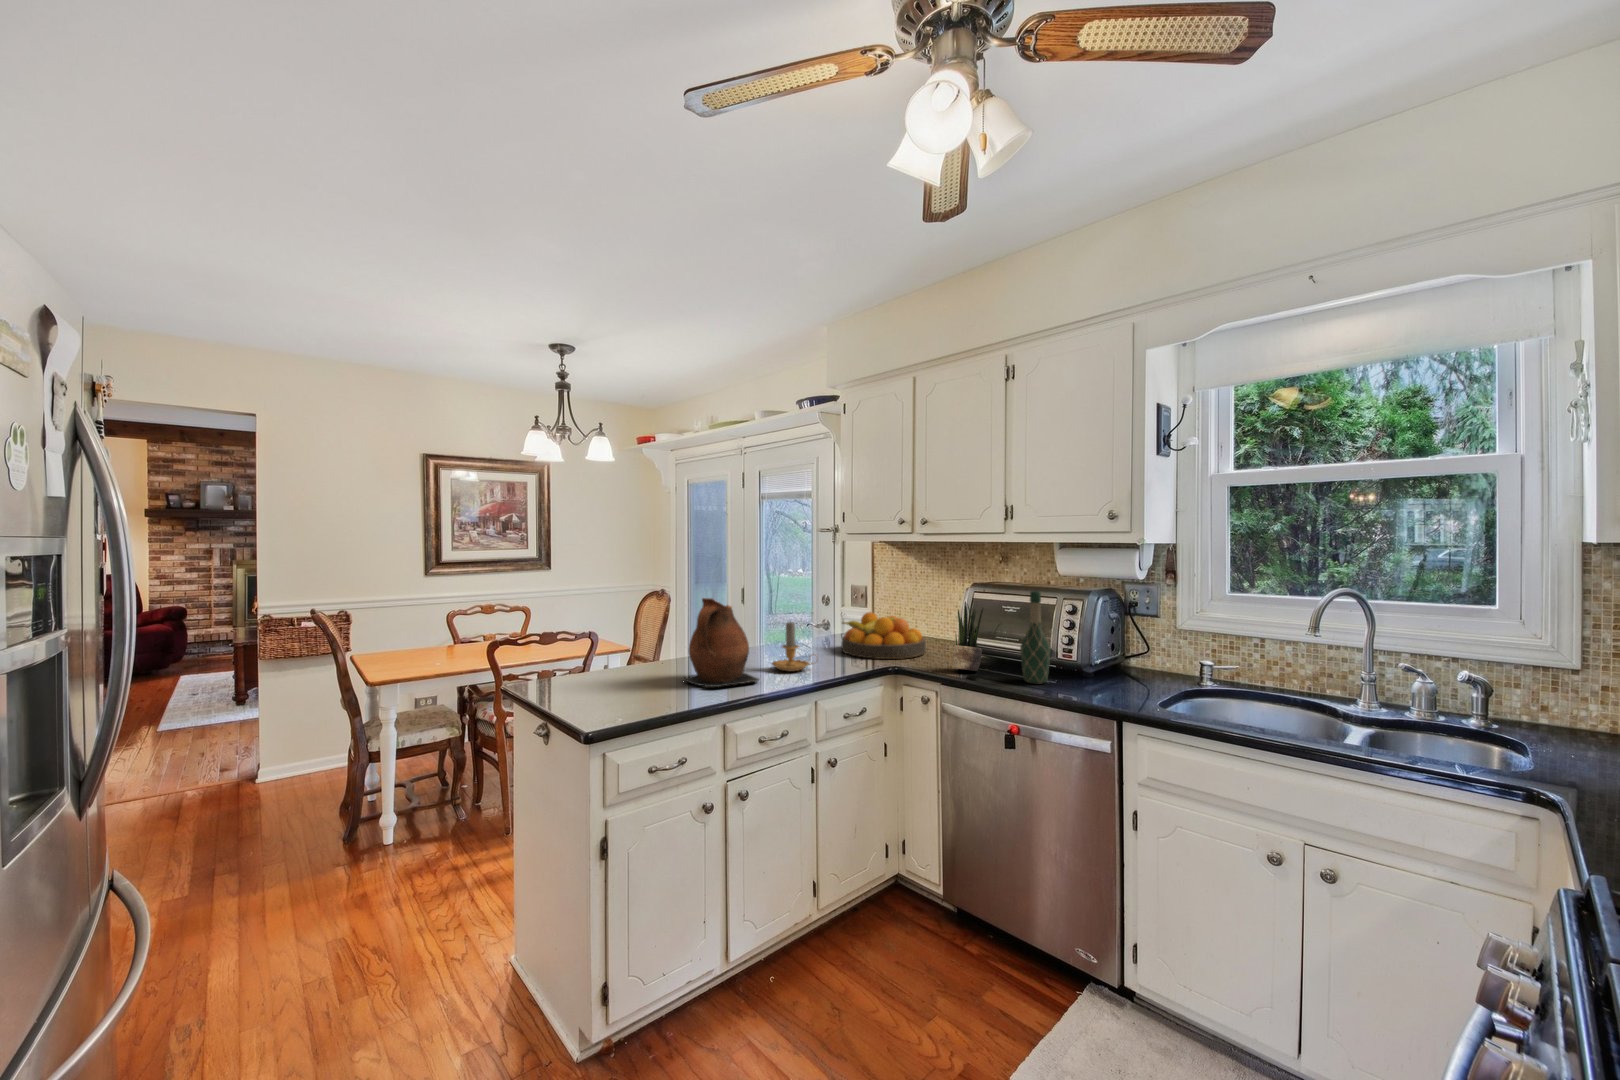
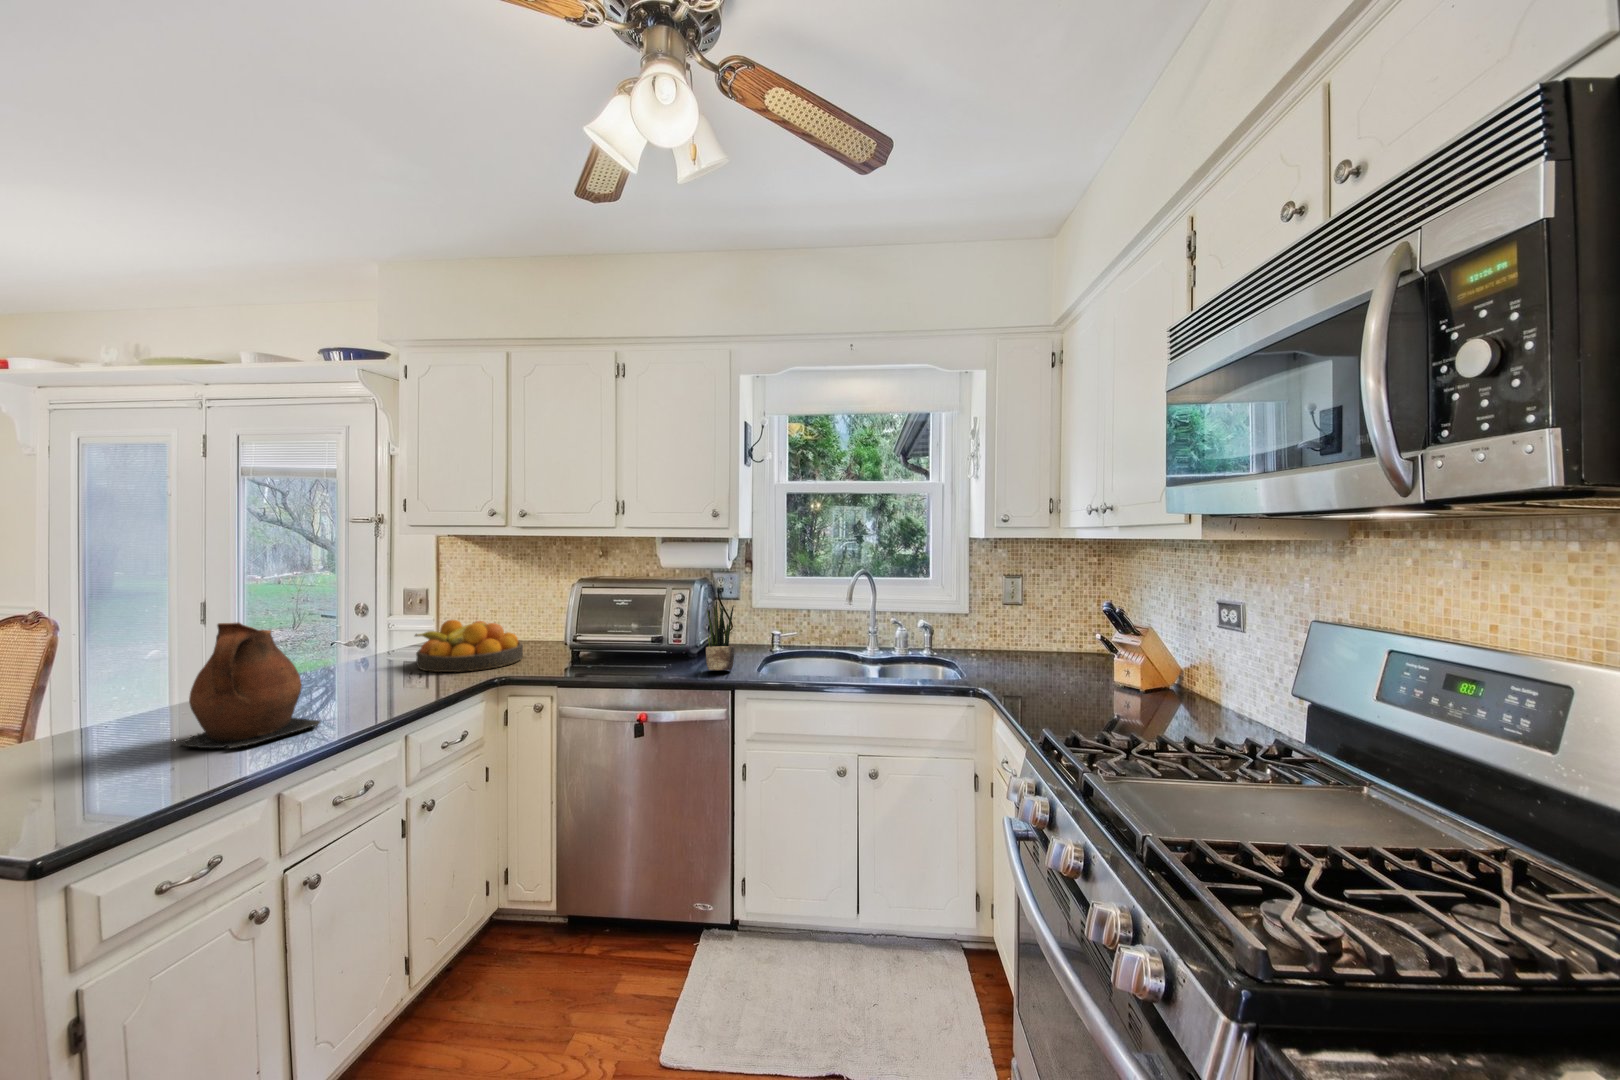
wine bottle: present [1020,591,1051,684] -> none [636,585,664,672]
potted plant: present [953,602,983,671] -> present [706,600,734,670]
candle: present [772,622,812,671] -> none [328,639,401,704]

